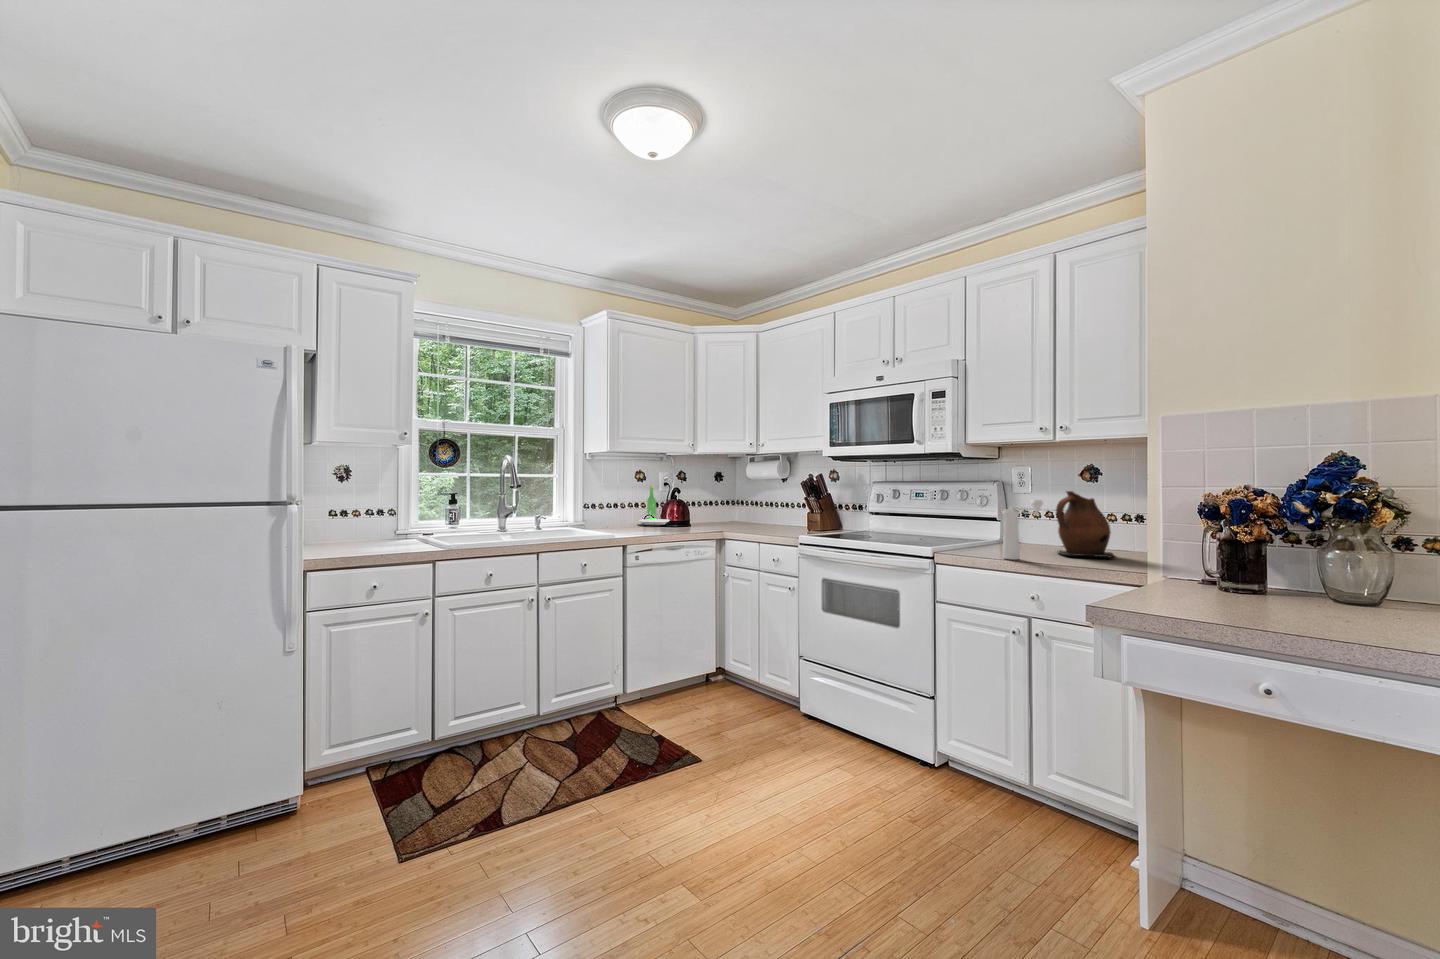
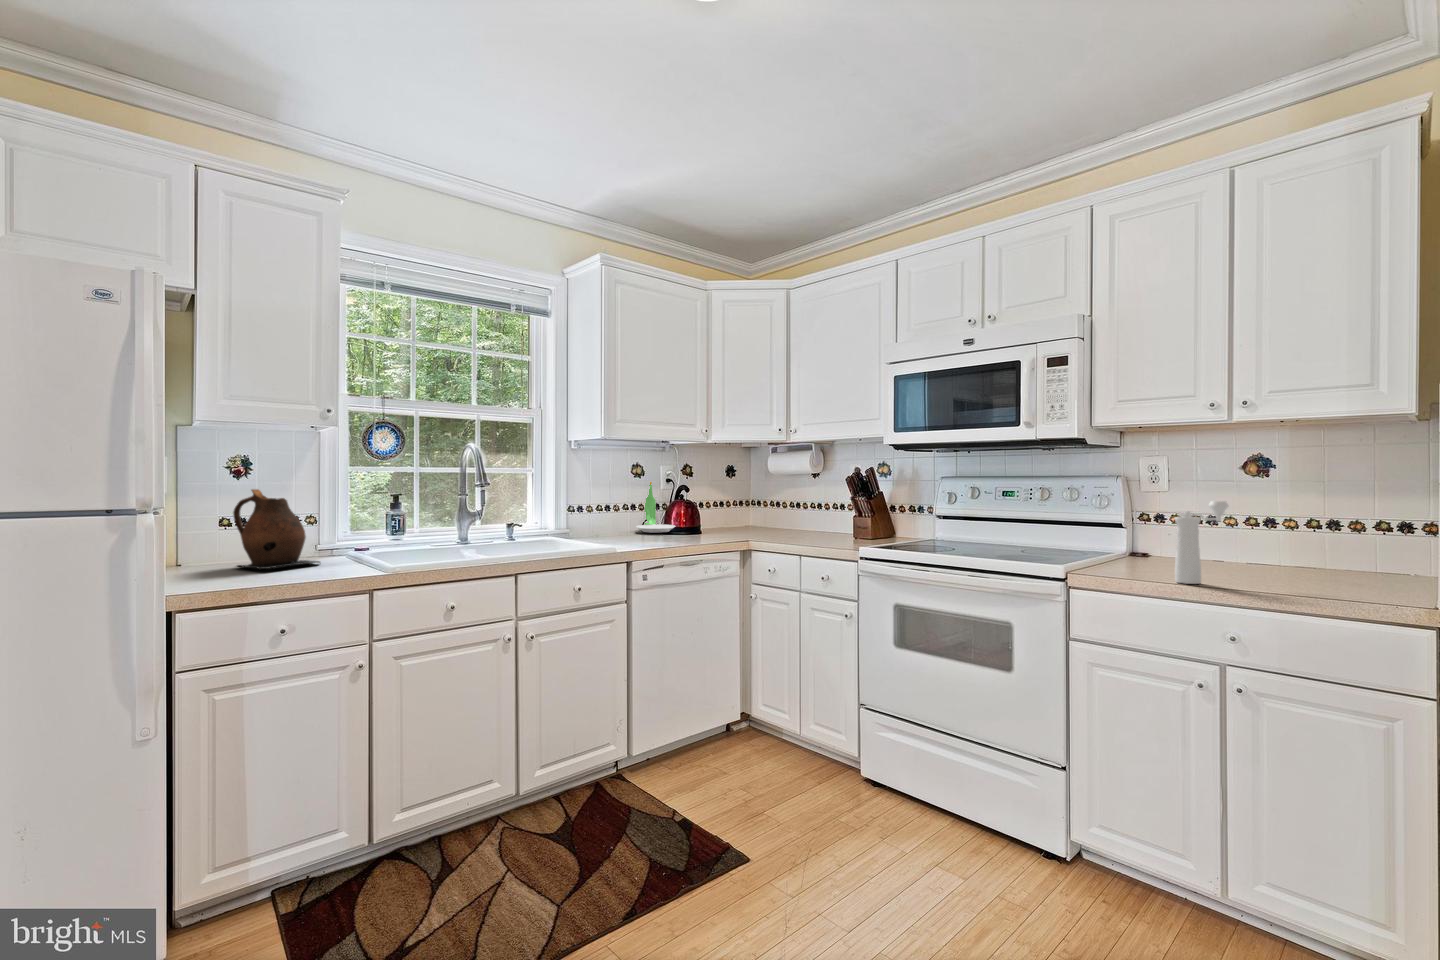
ceramic pitcher: present [1056,491,1115,557] -> present [233,489,320,570]

